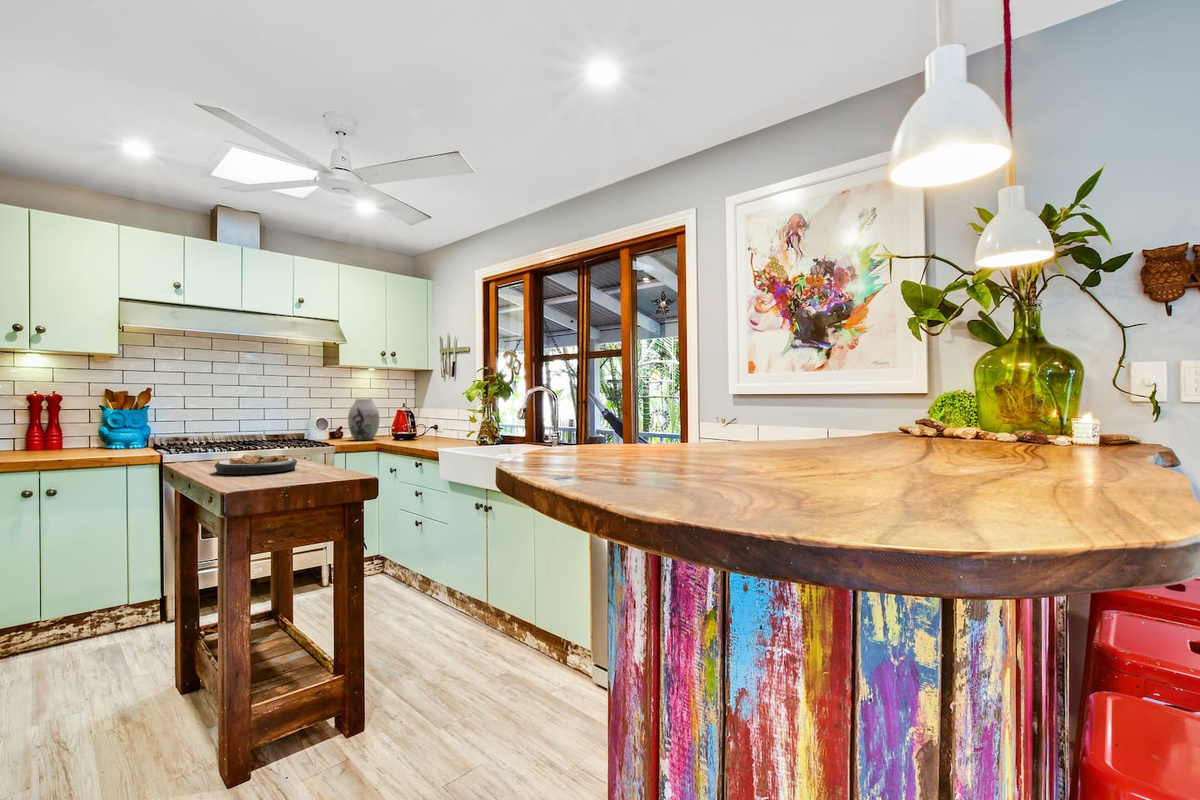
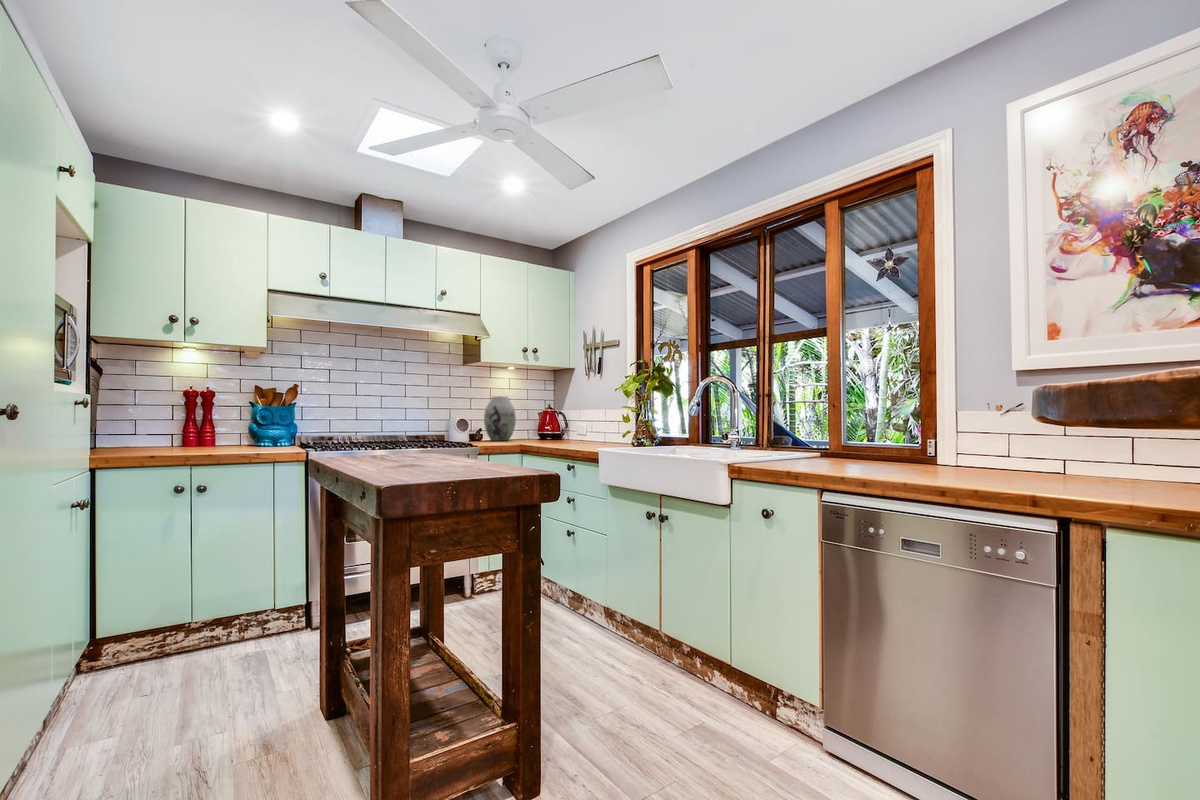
plate: present [214,455,297,474] -> none [364,441,452,461]

